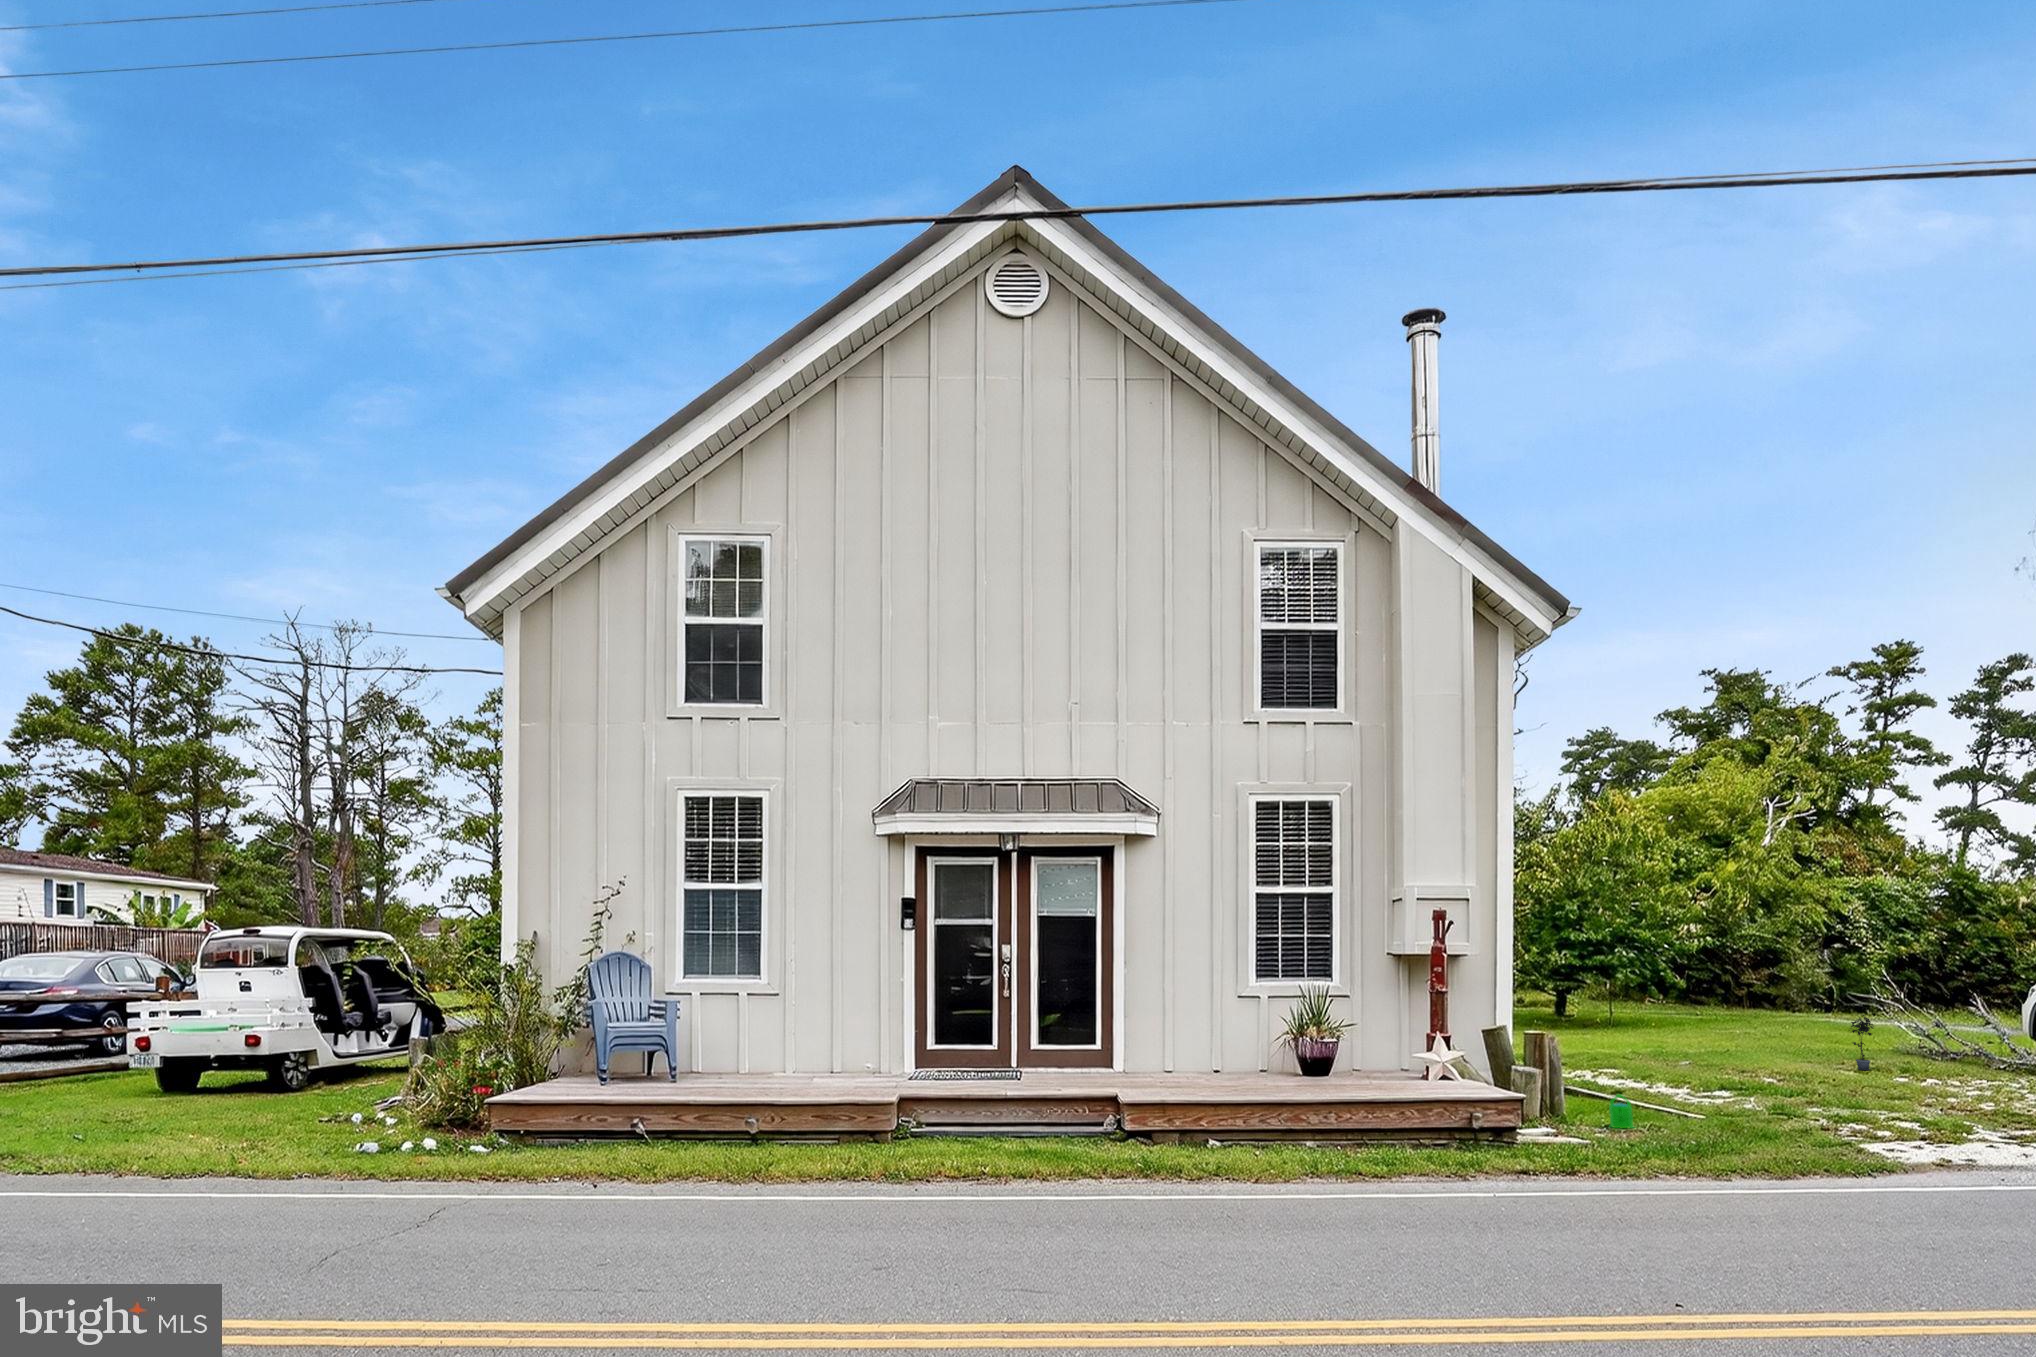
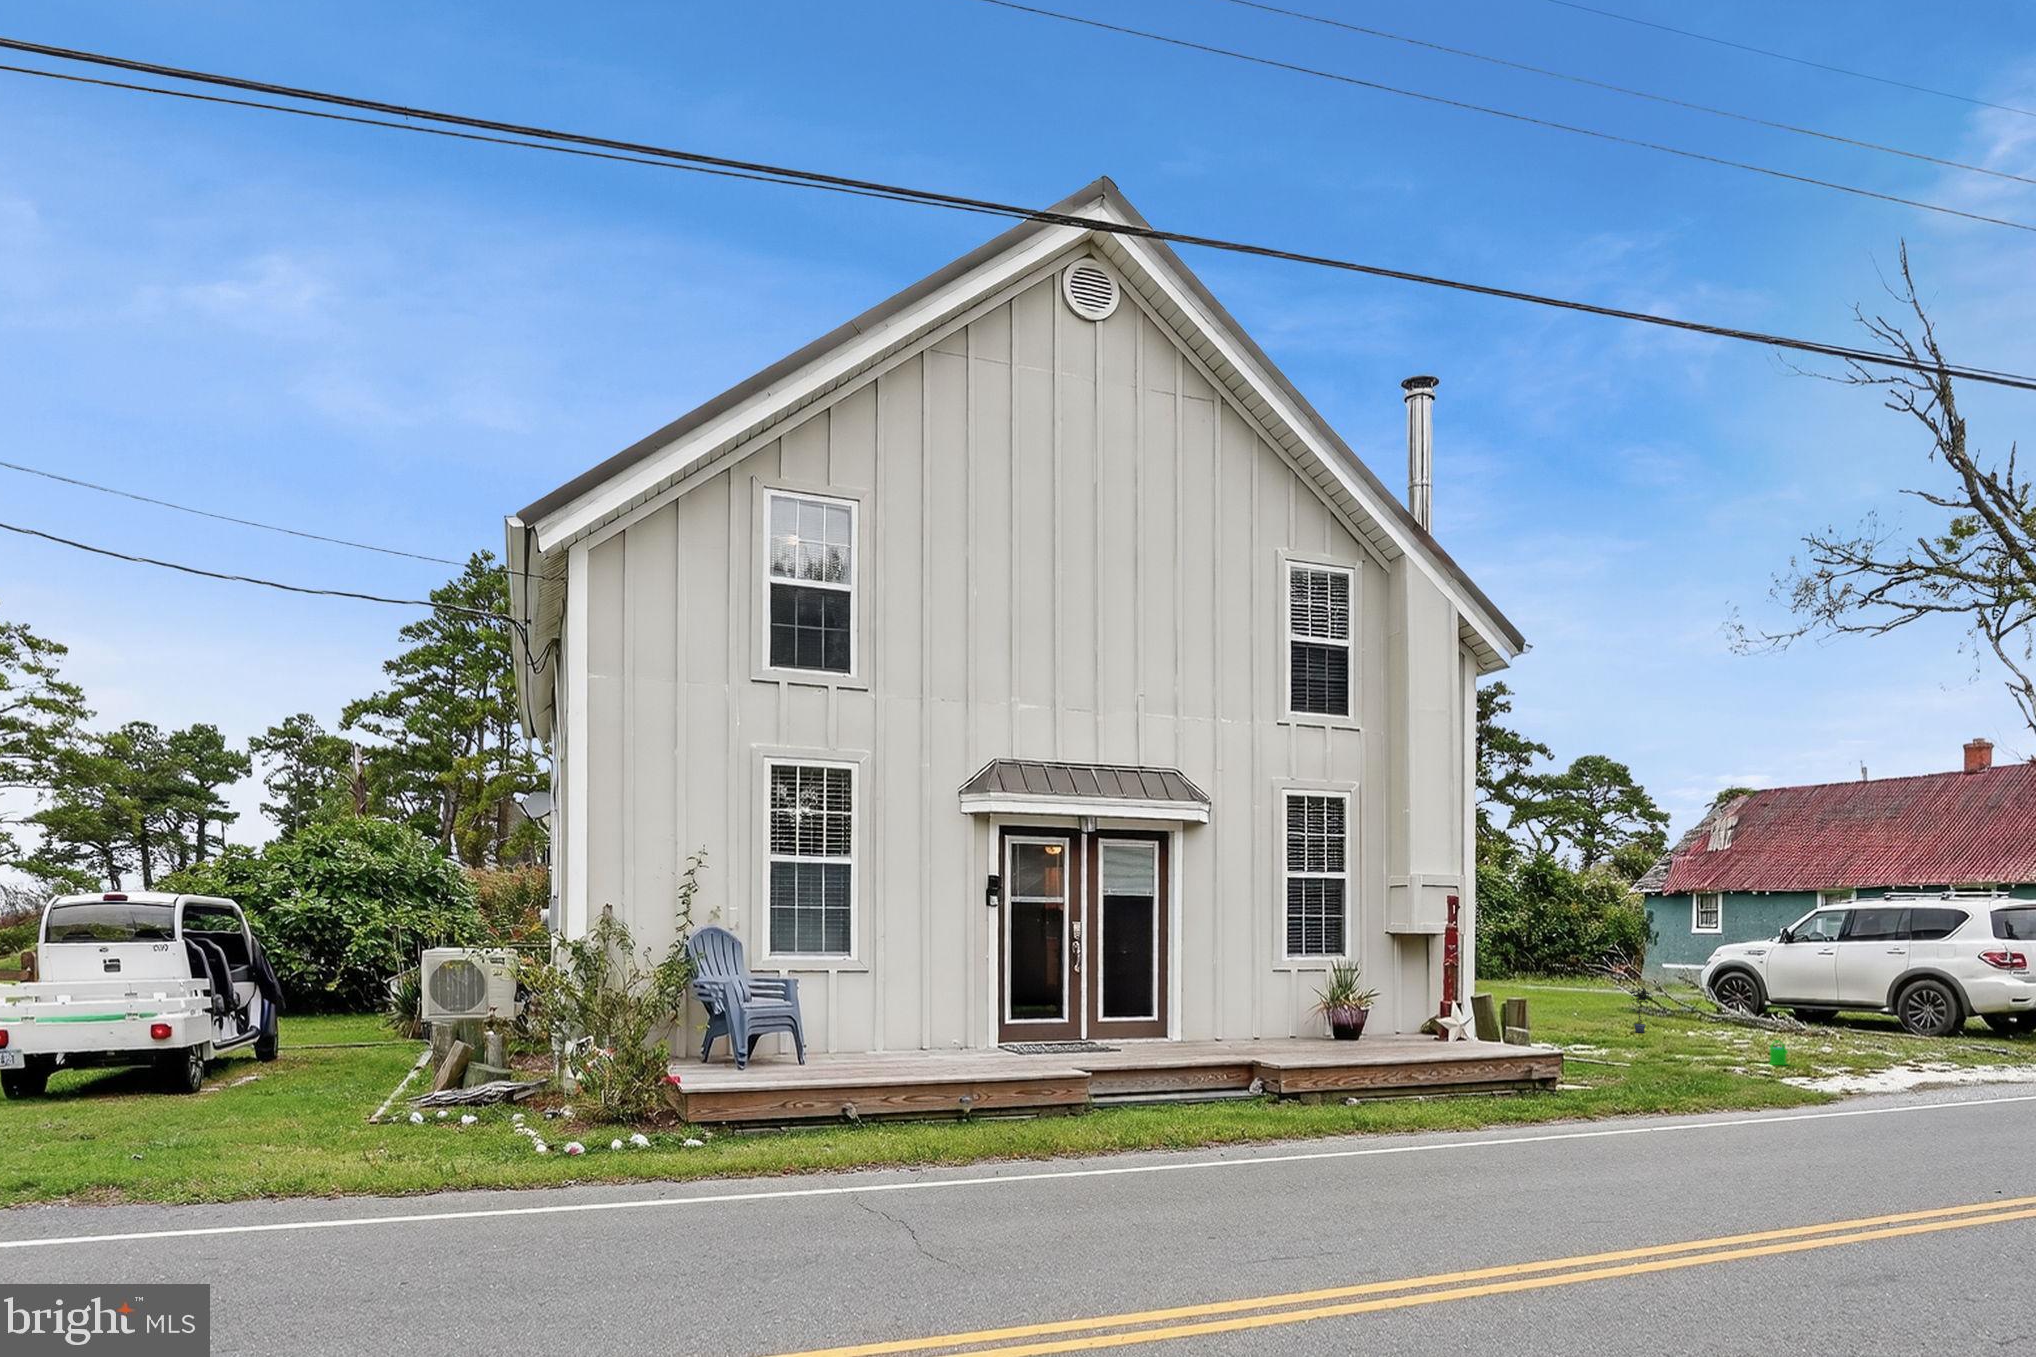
watering can: present [1609,1094,1633,1128] -> present [1770,1040,1788,1065]

